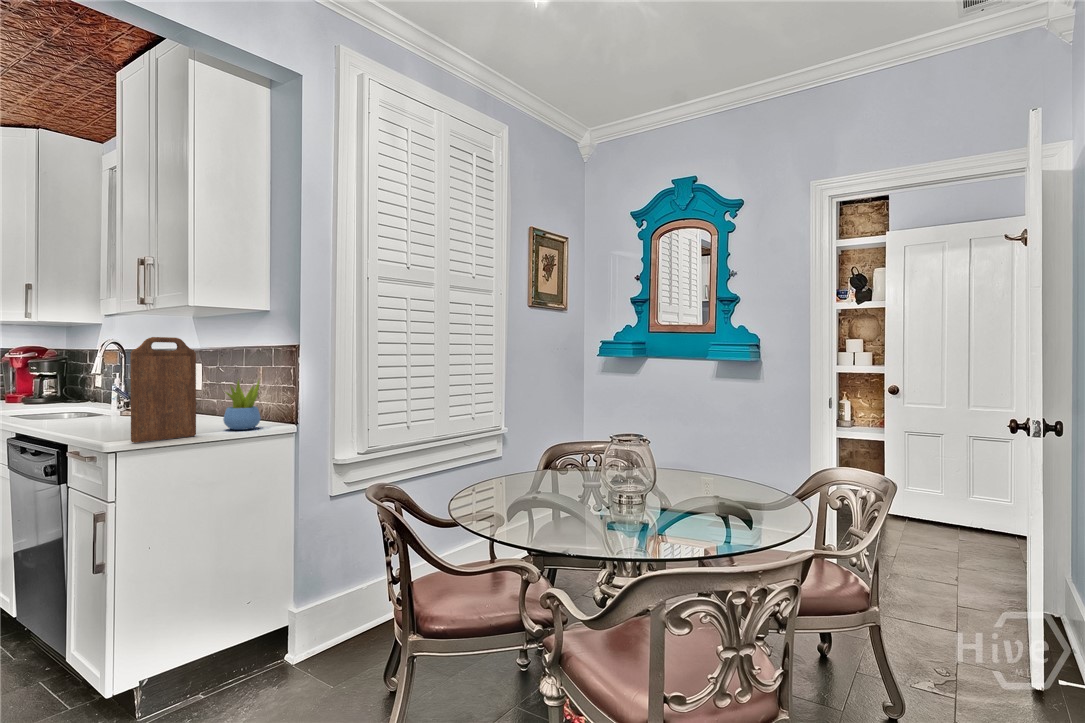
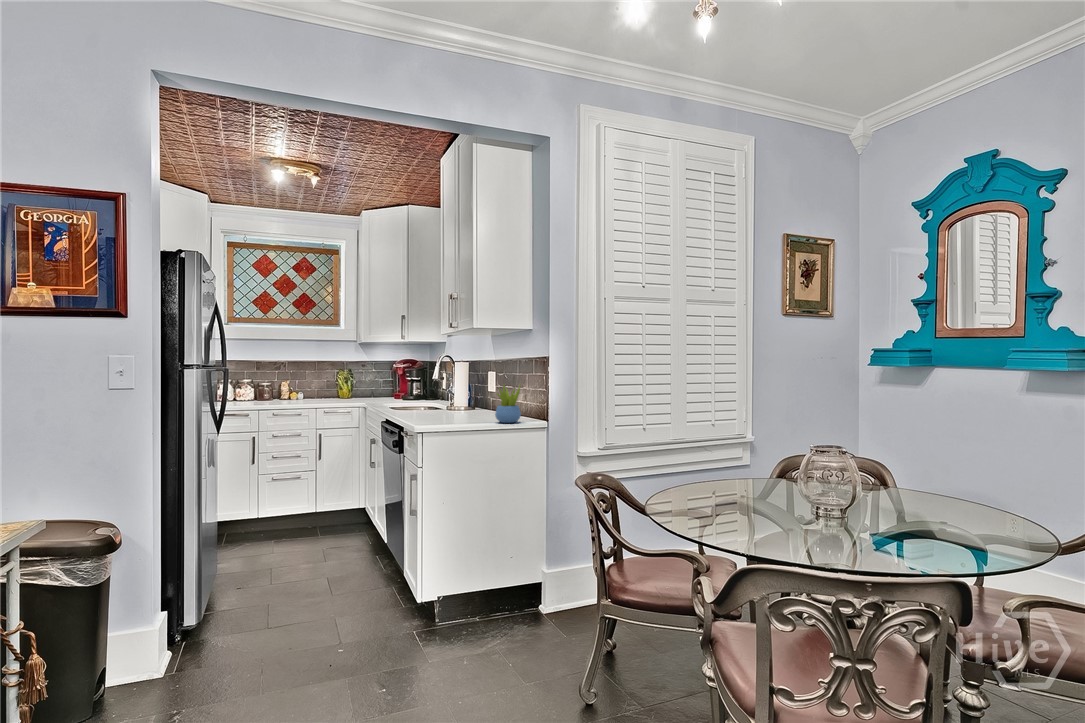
cutting board: present [130,337,196,443] -> none [433,353,475,427]

